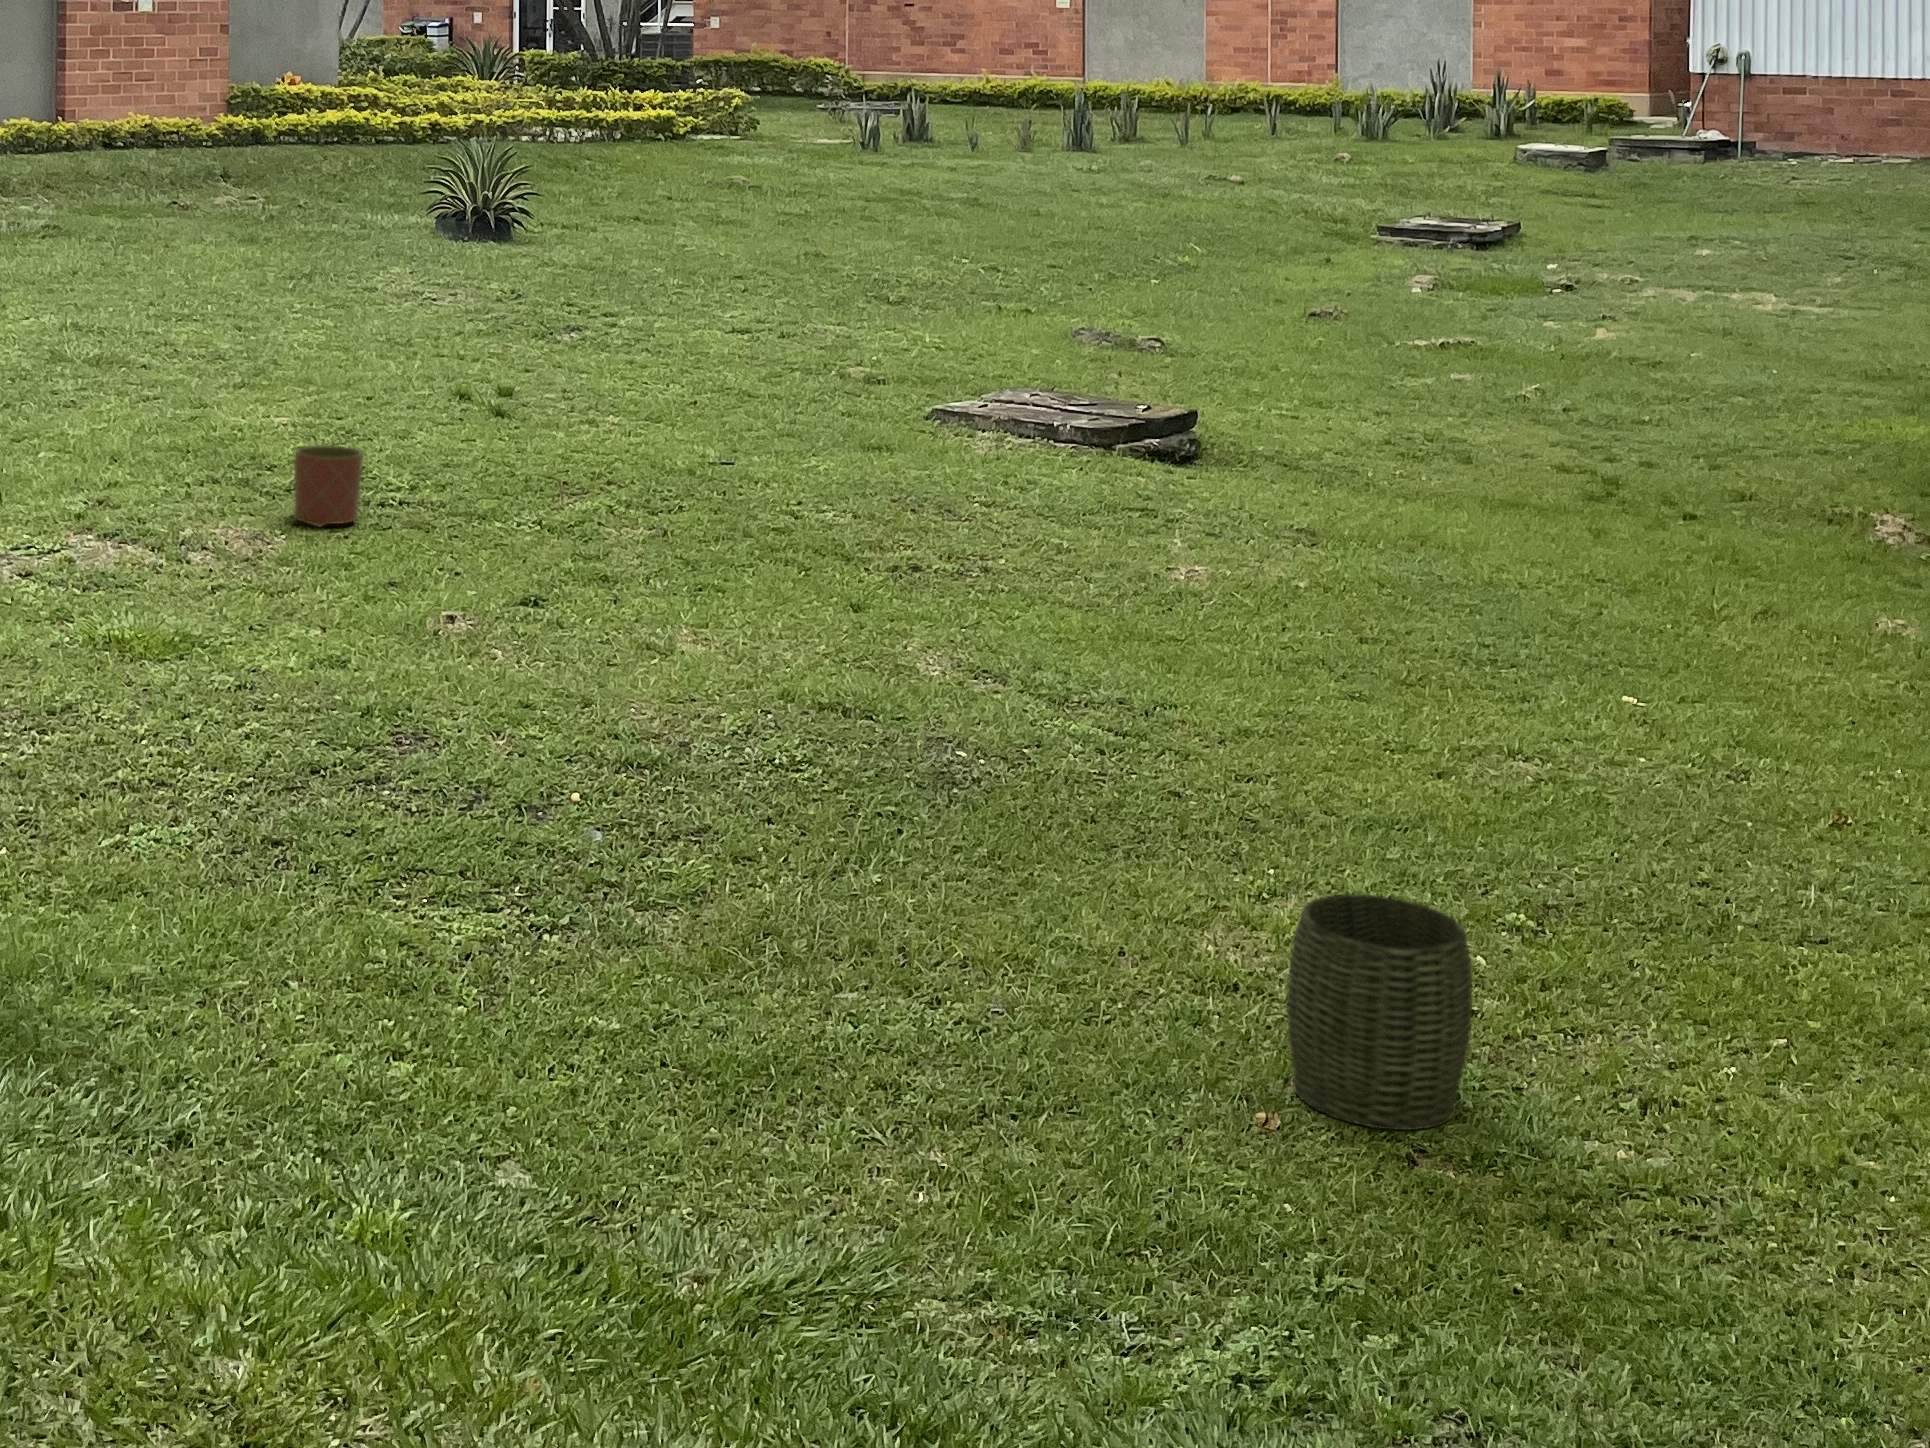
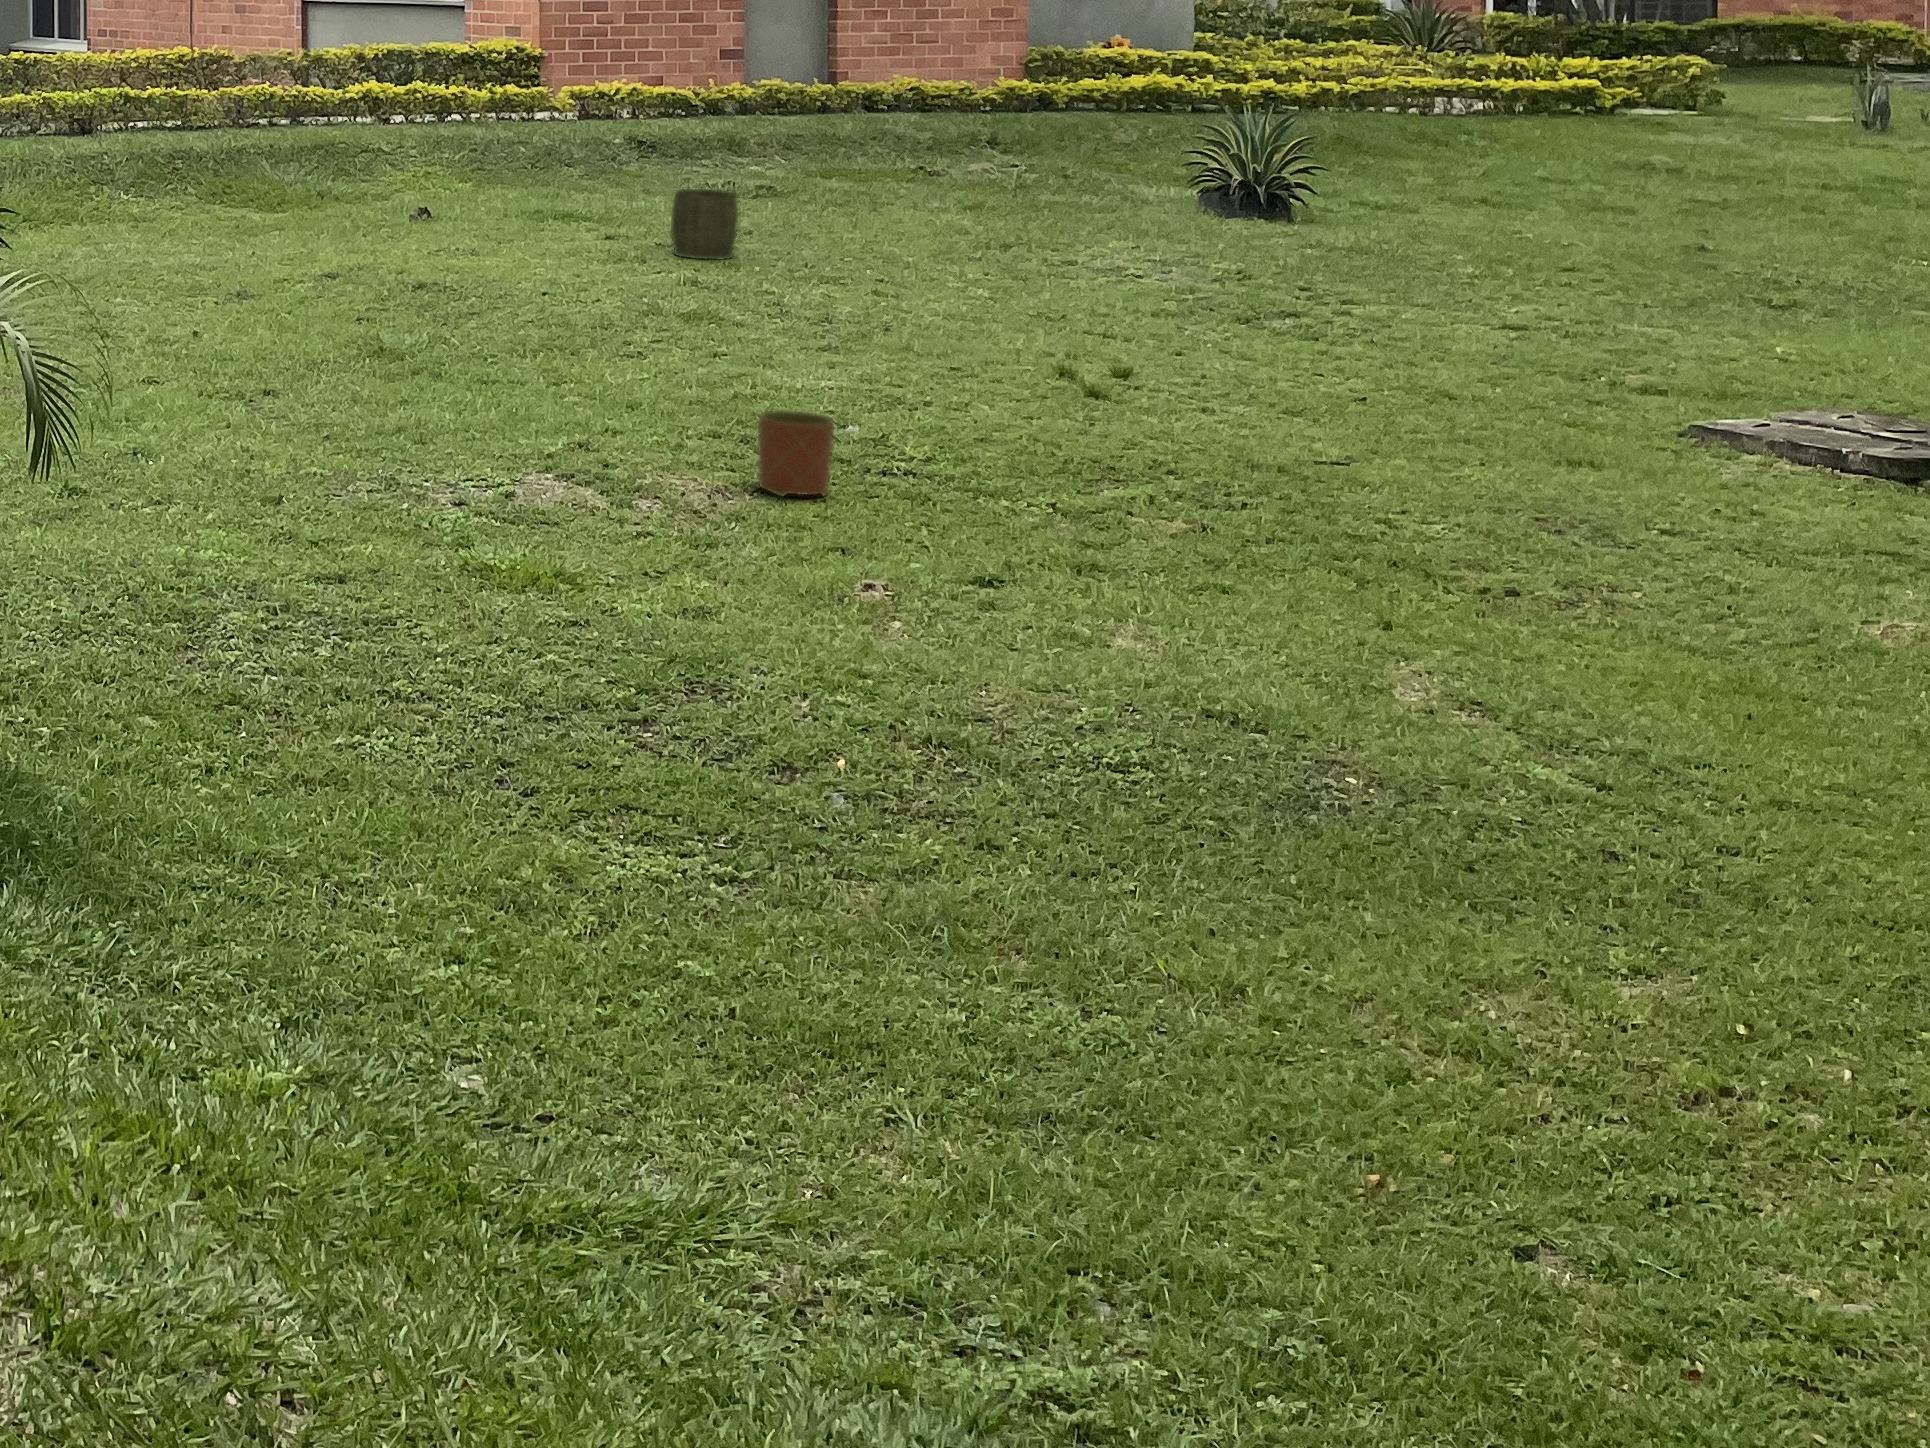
woven basket: present [1287,894,1472,1130] -> present [671,189,738,260]

